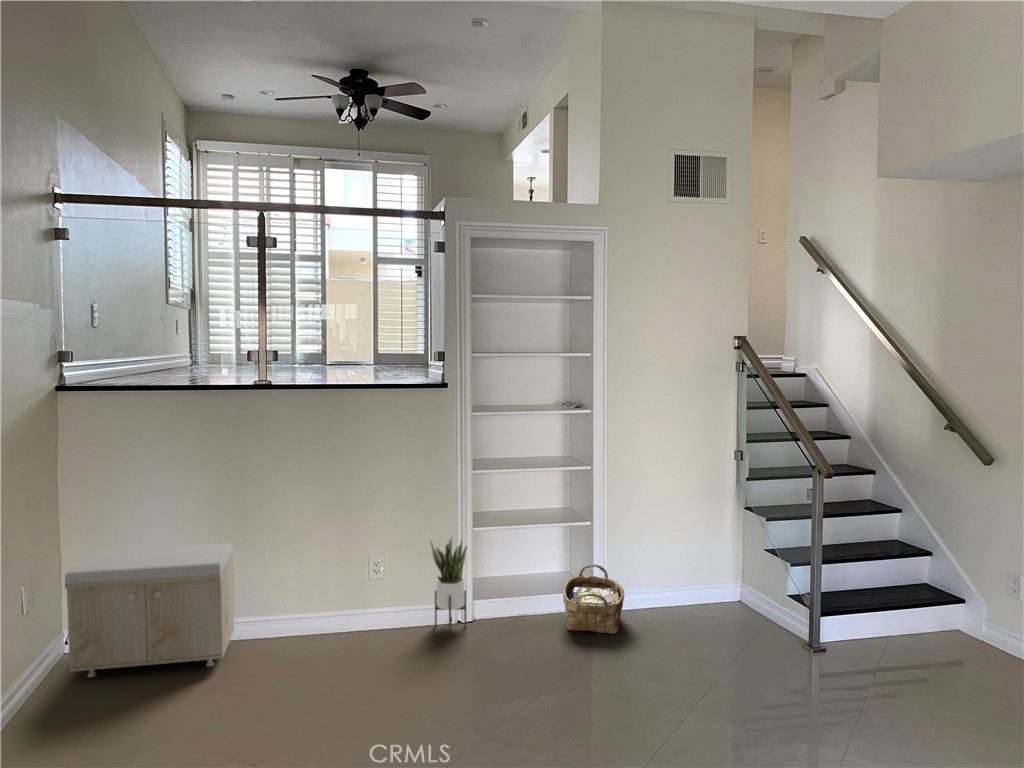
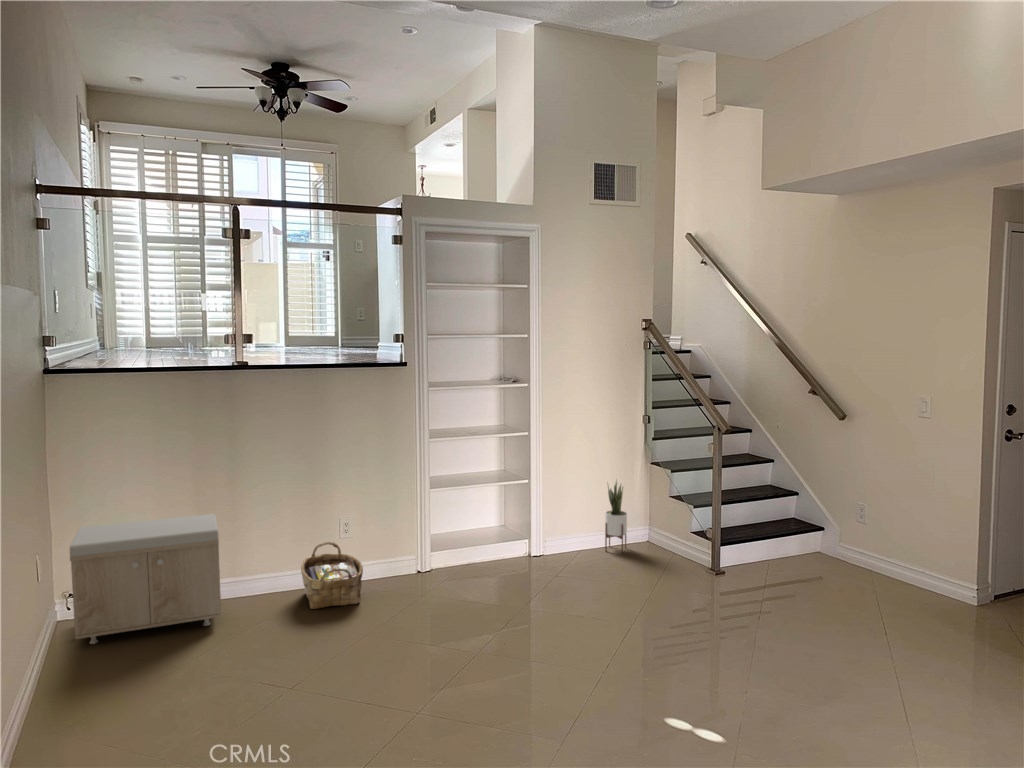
potted plant: present [430,537,467,632] -> present [605,482,627,553]
woven basket: present [563,564,624,634] -> present [301,542,363,609]

